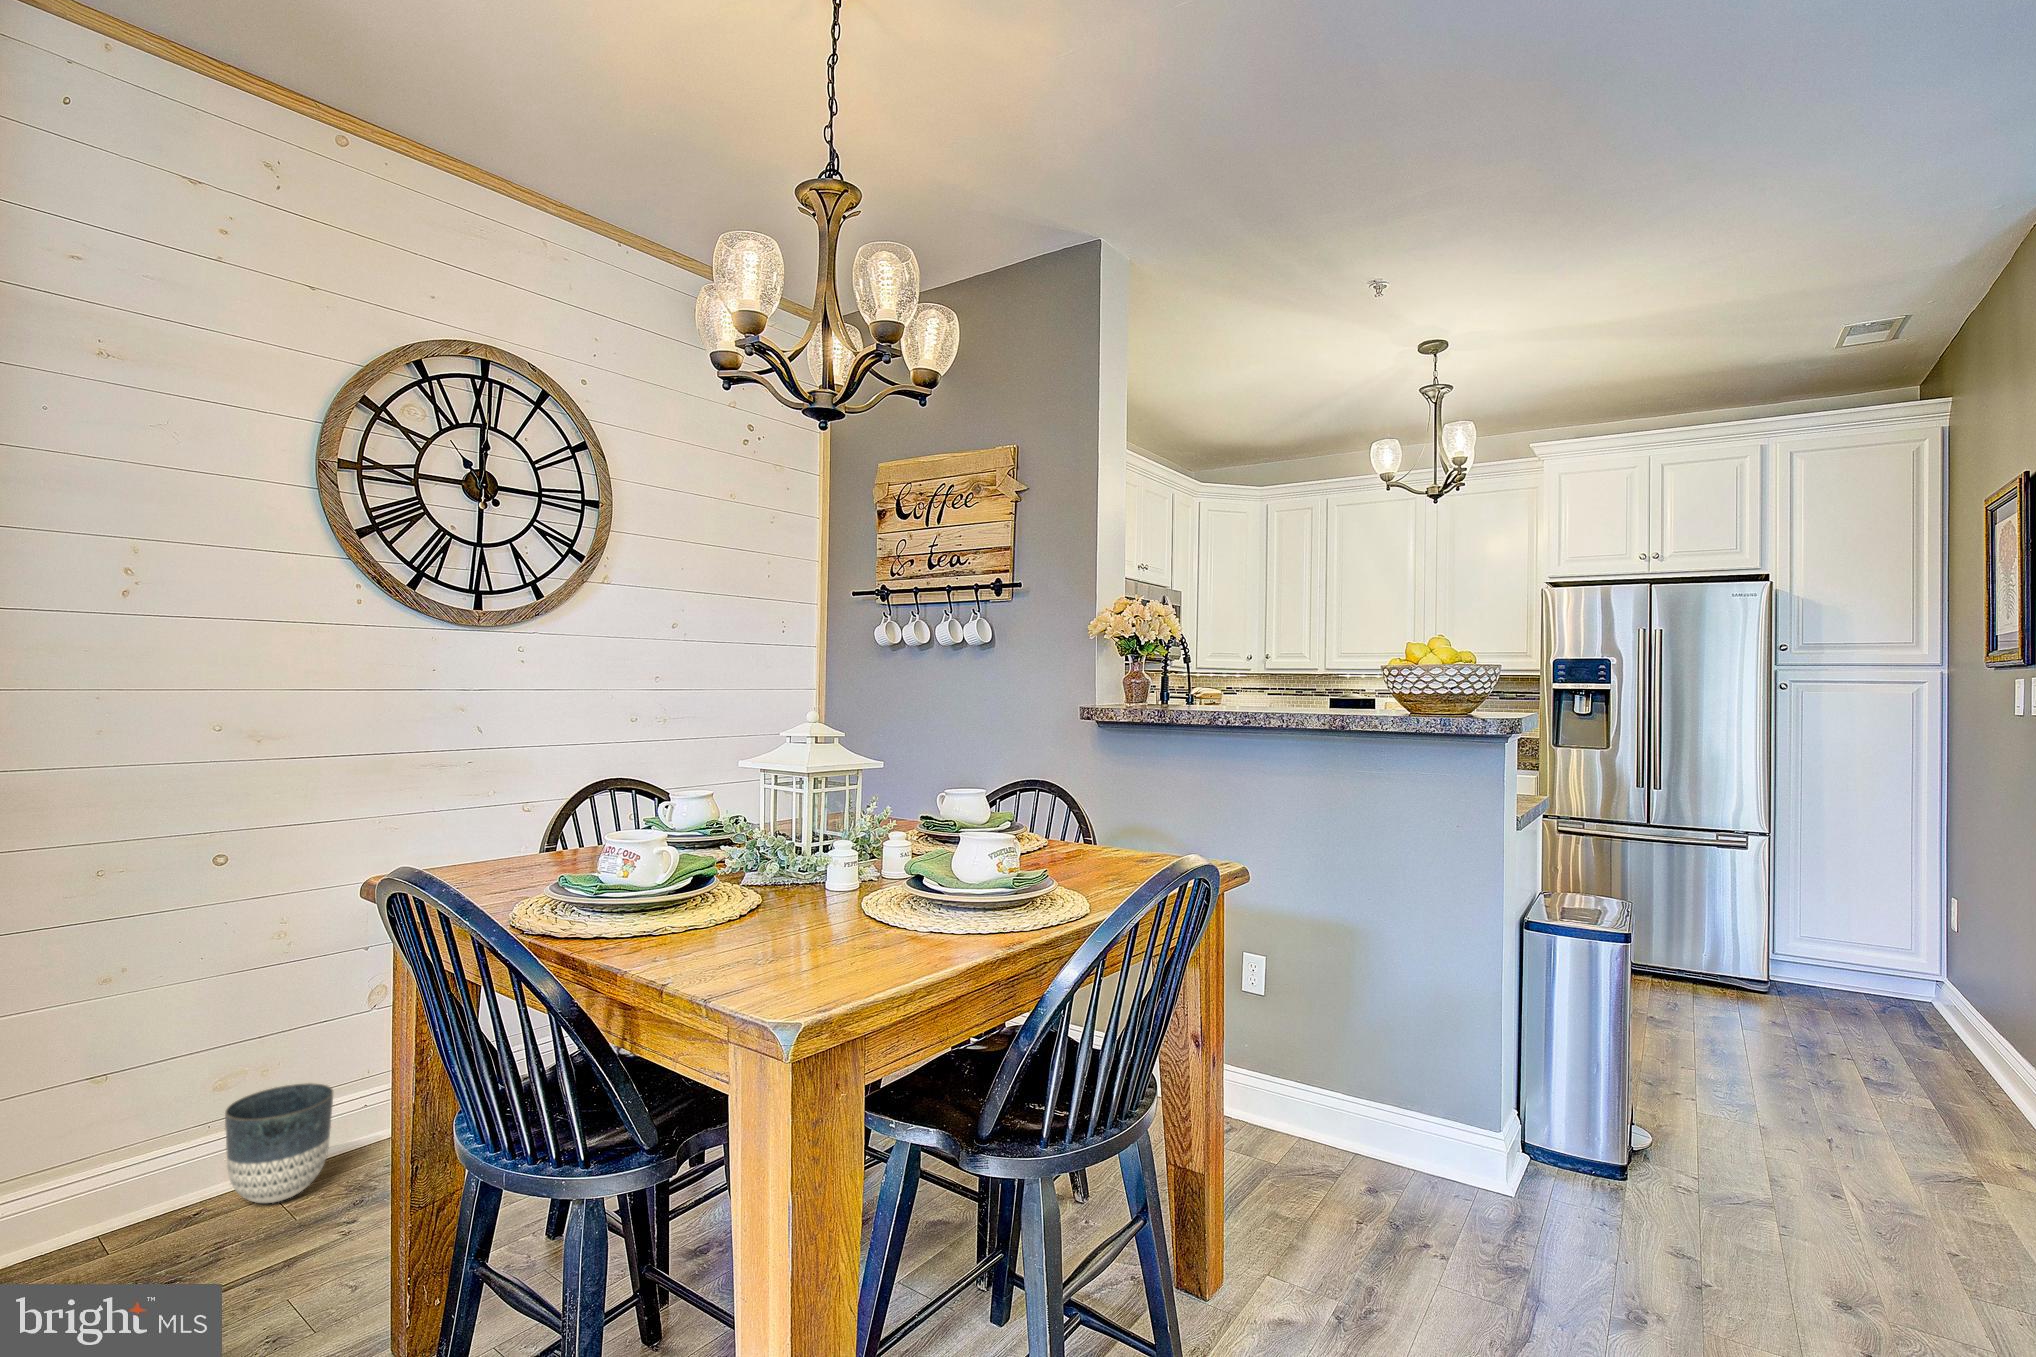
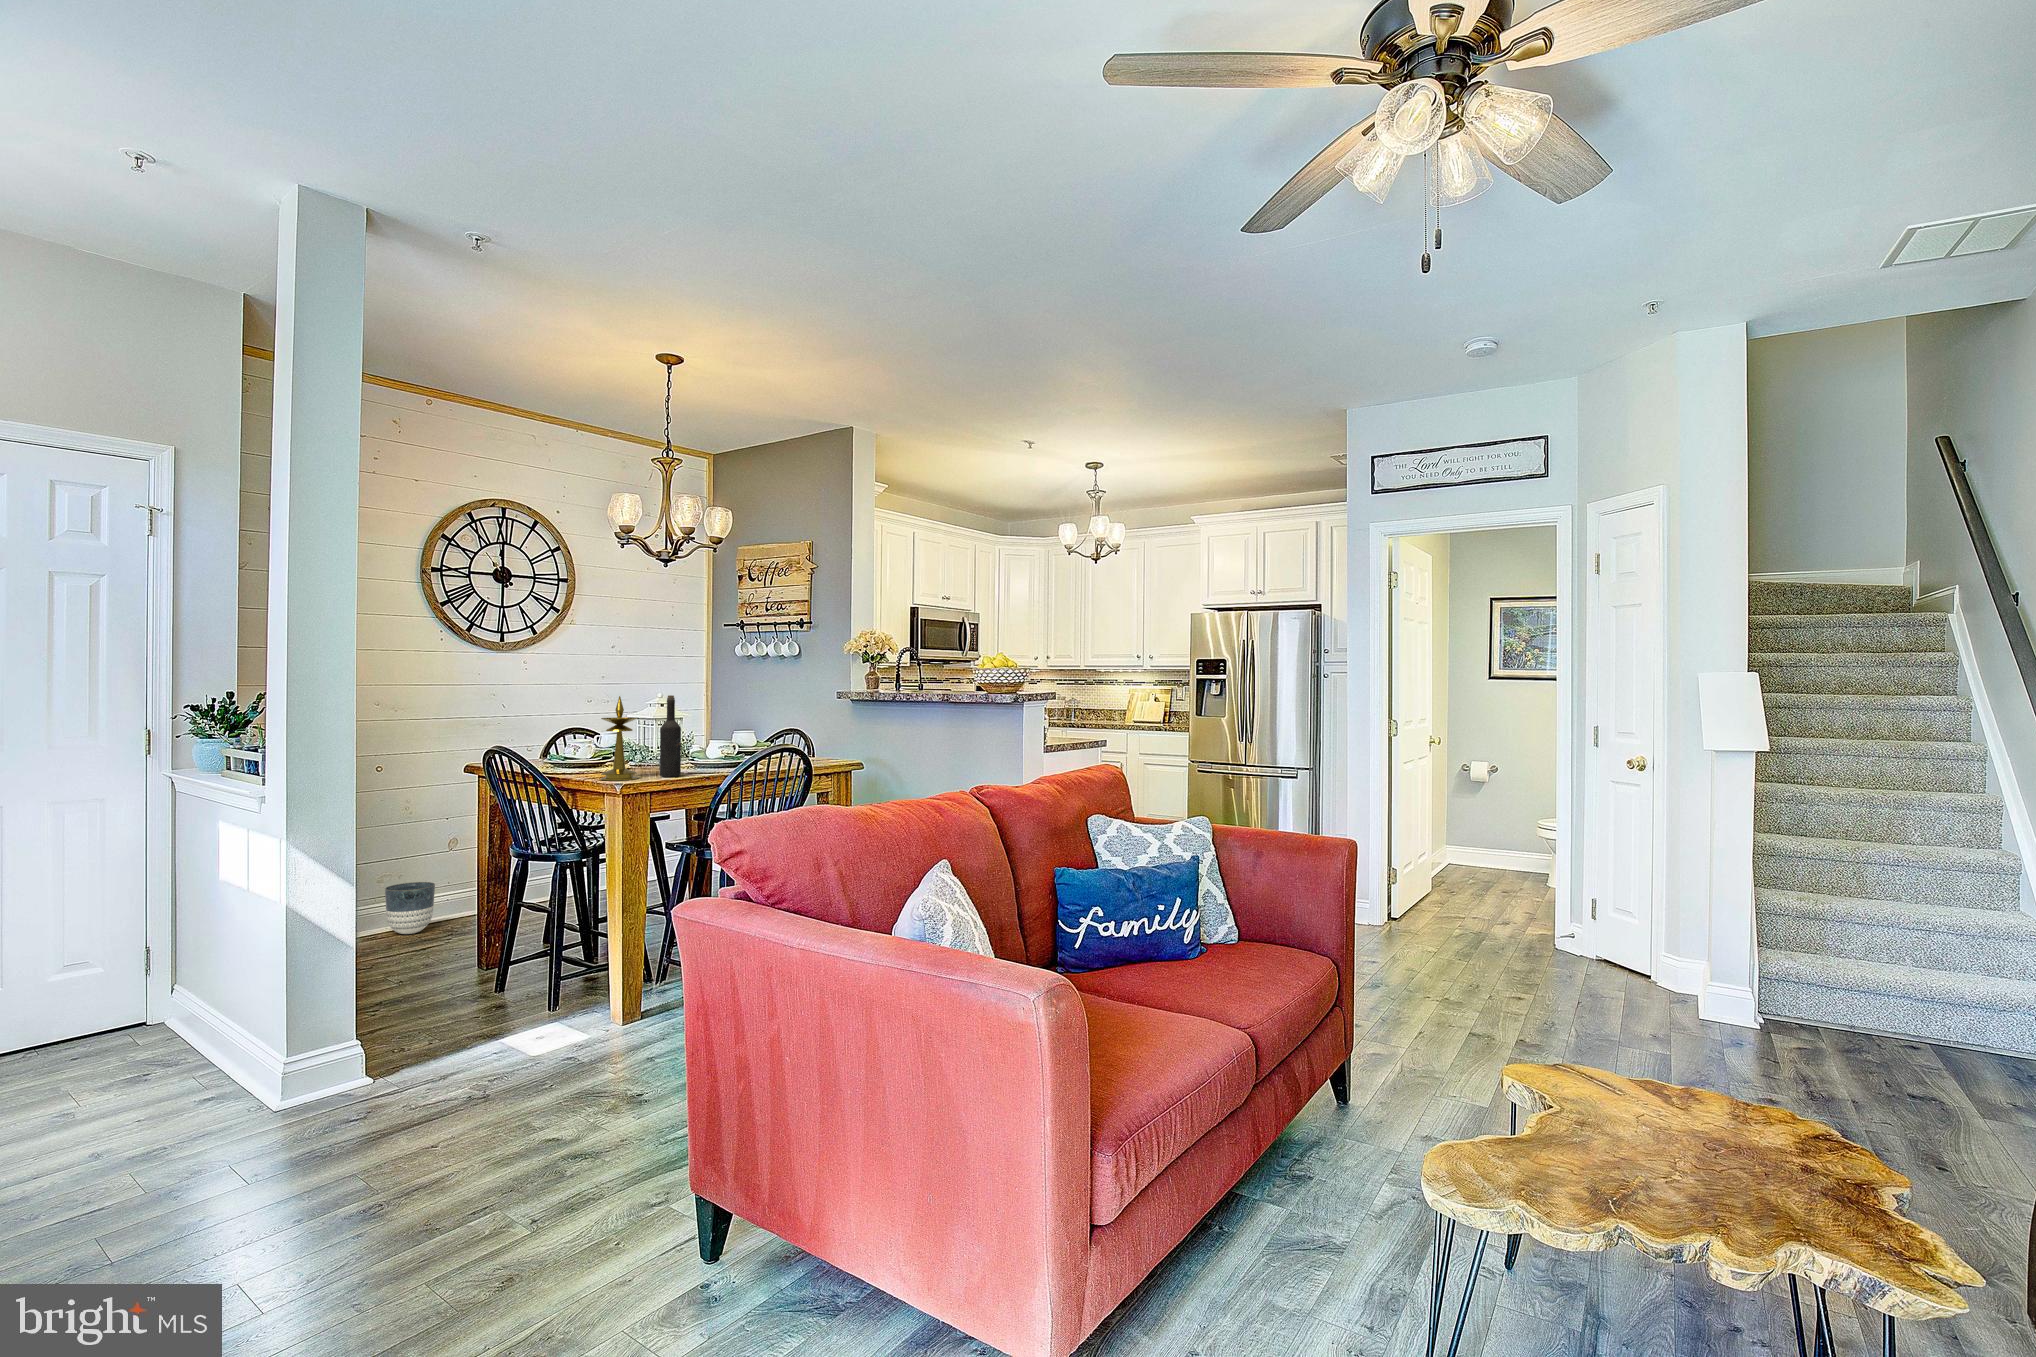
wine bottle: none [883,735,937,957] -> present [660,695,681,777]
candlestick: none [733,738,835,984] -> present [601,696,638,780]

